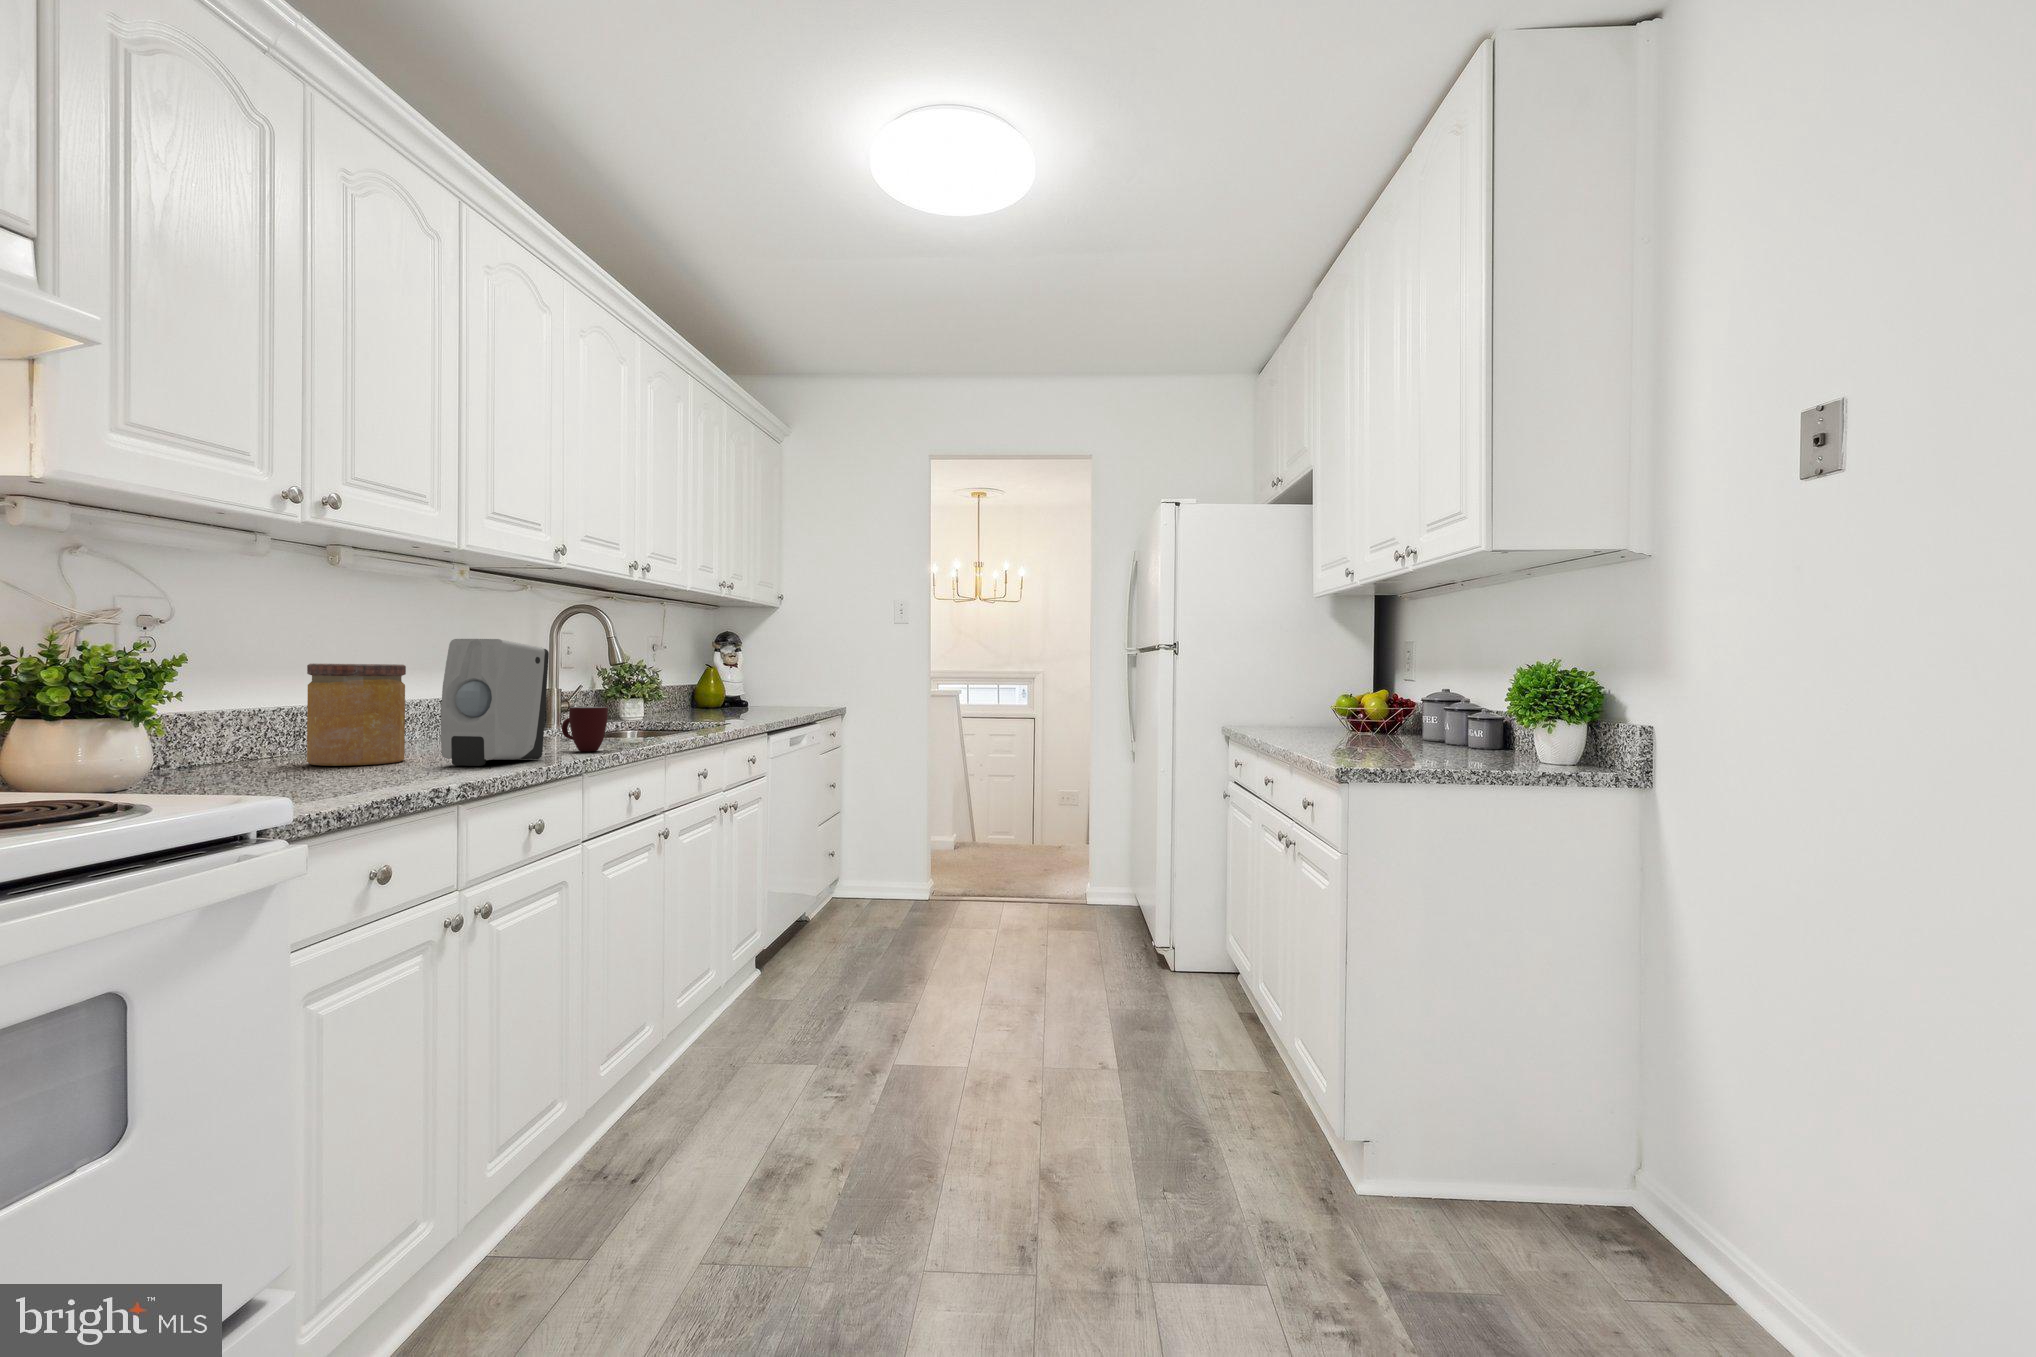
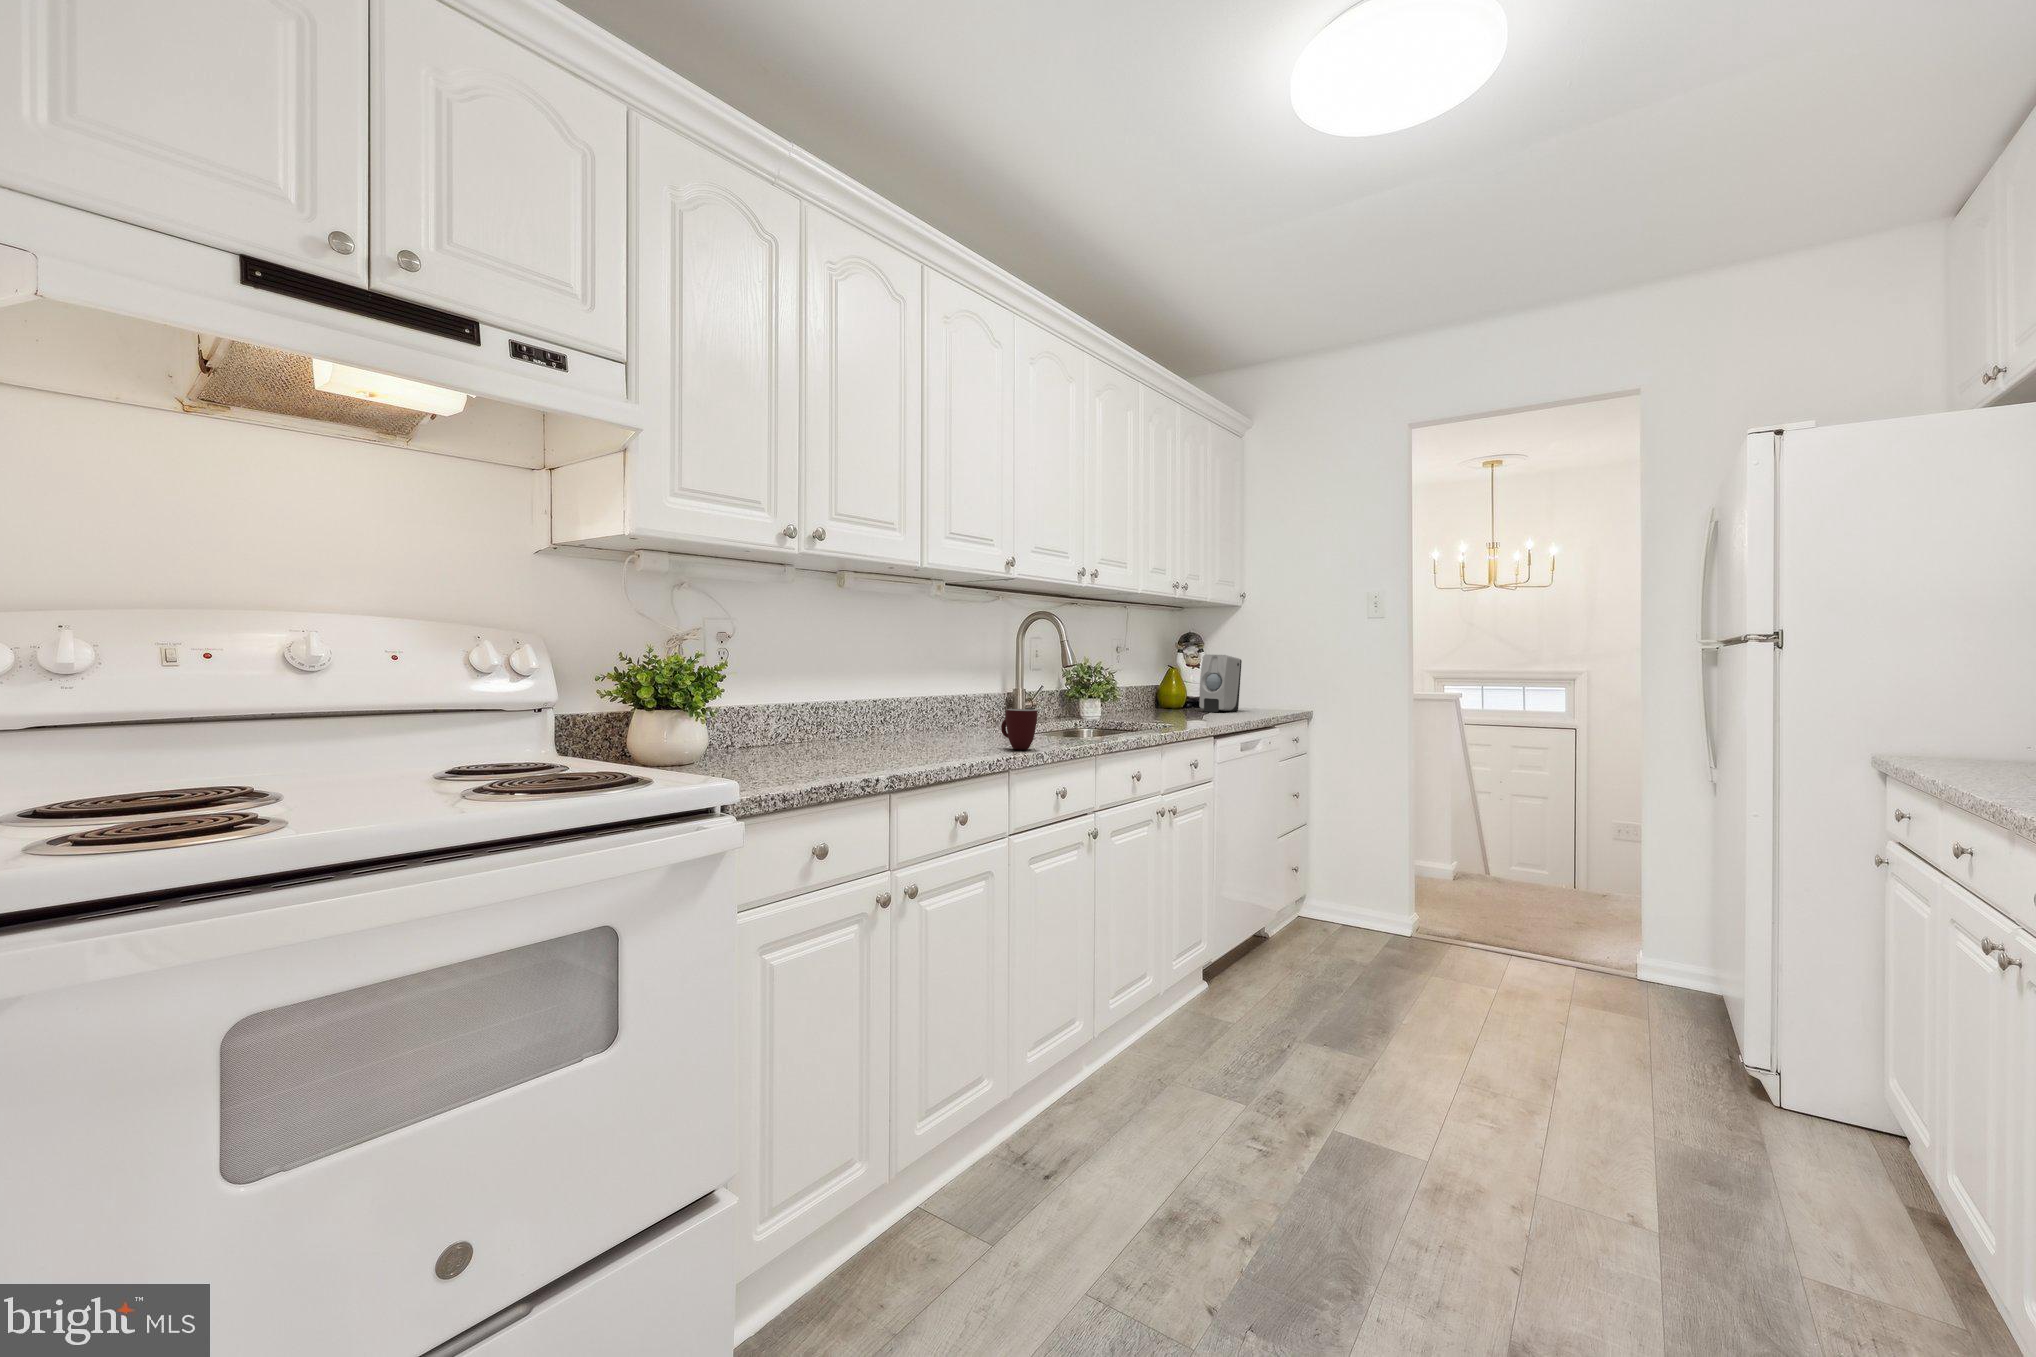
soap dispenser: present [441,639,549,766] -> present [1199,654,1242,712]
jar: present [307,663,406,766] -> none [814,668,883,751]

